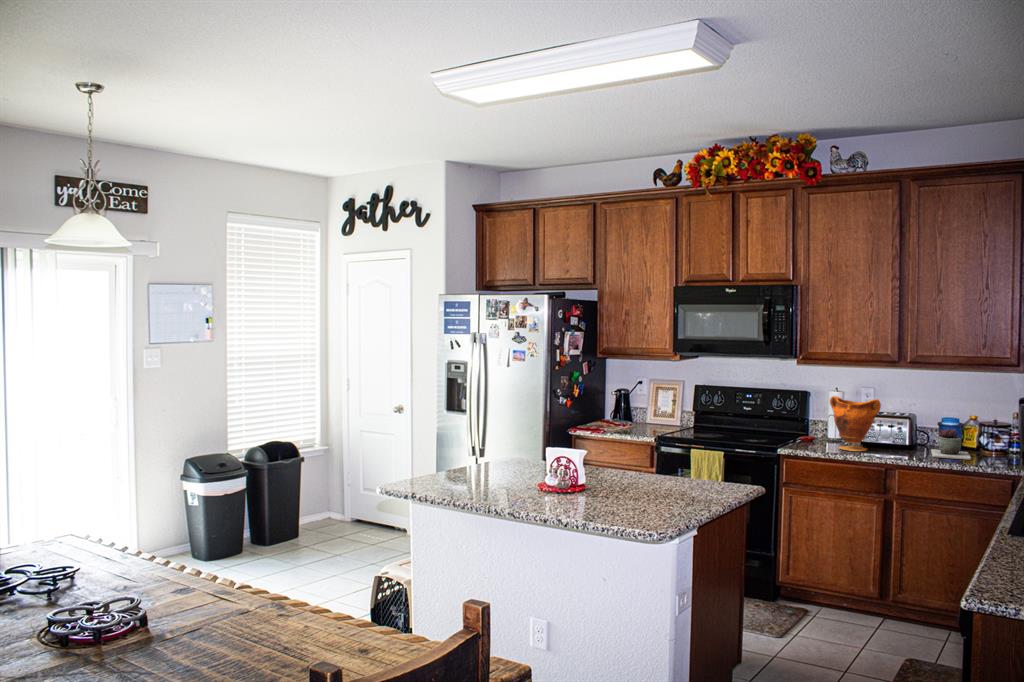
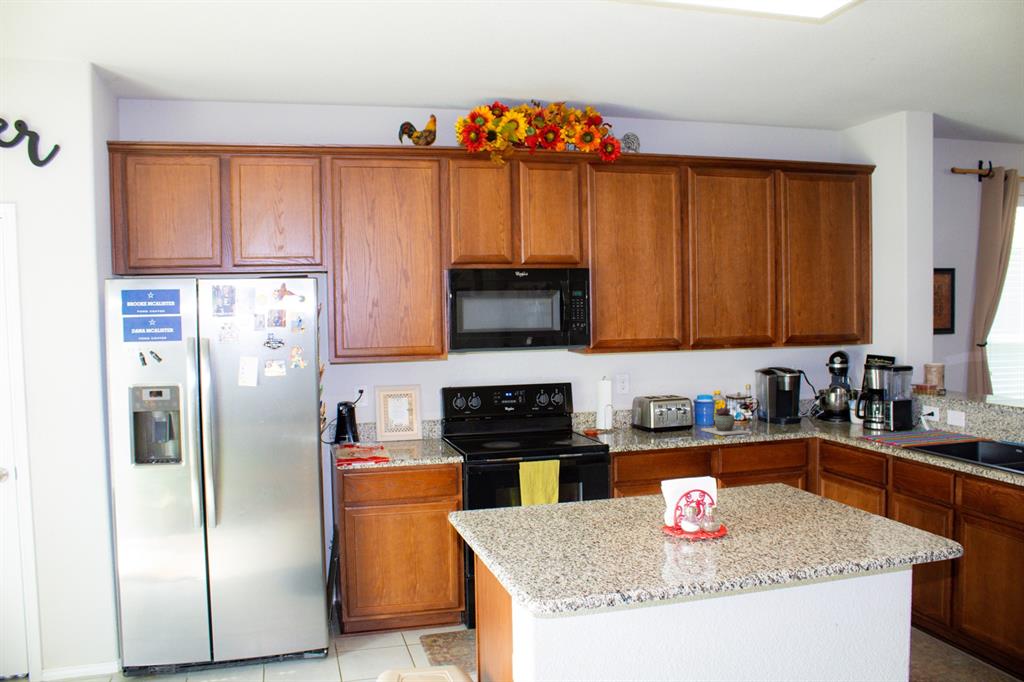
vase: present [830,396,881,451] -> none [624,385,673,440]

